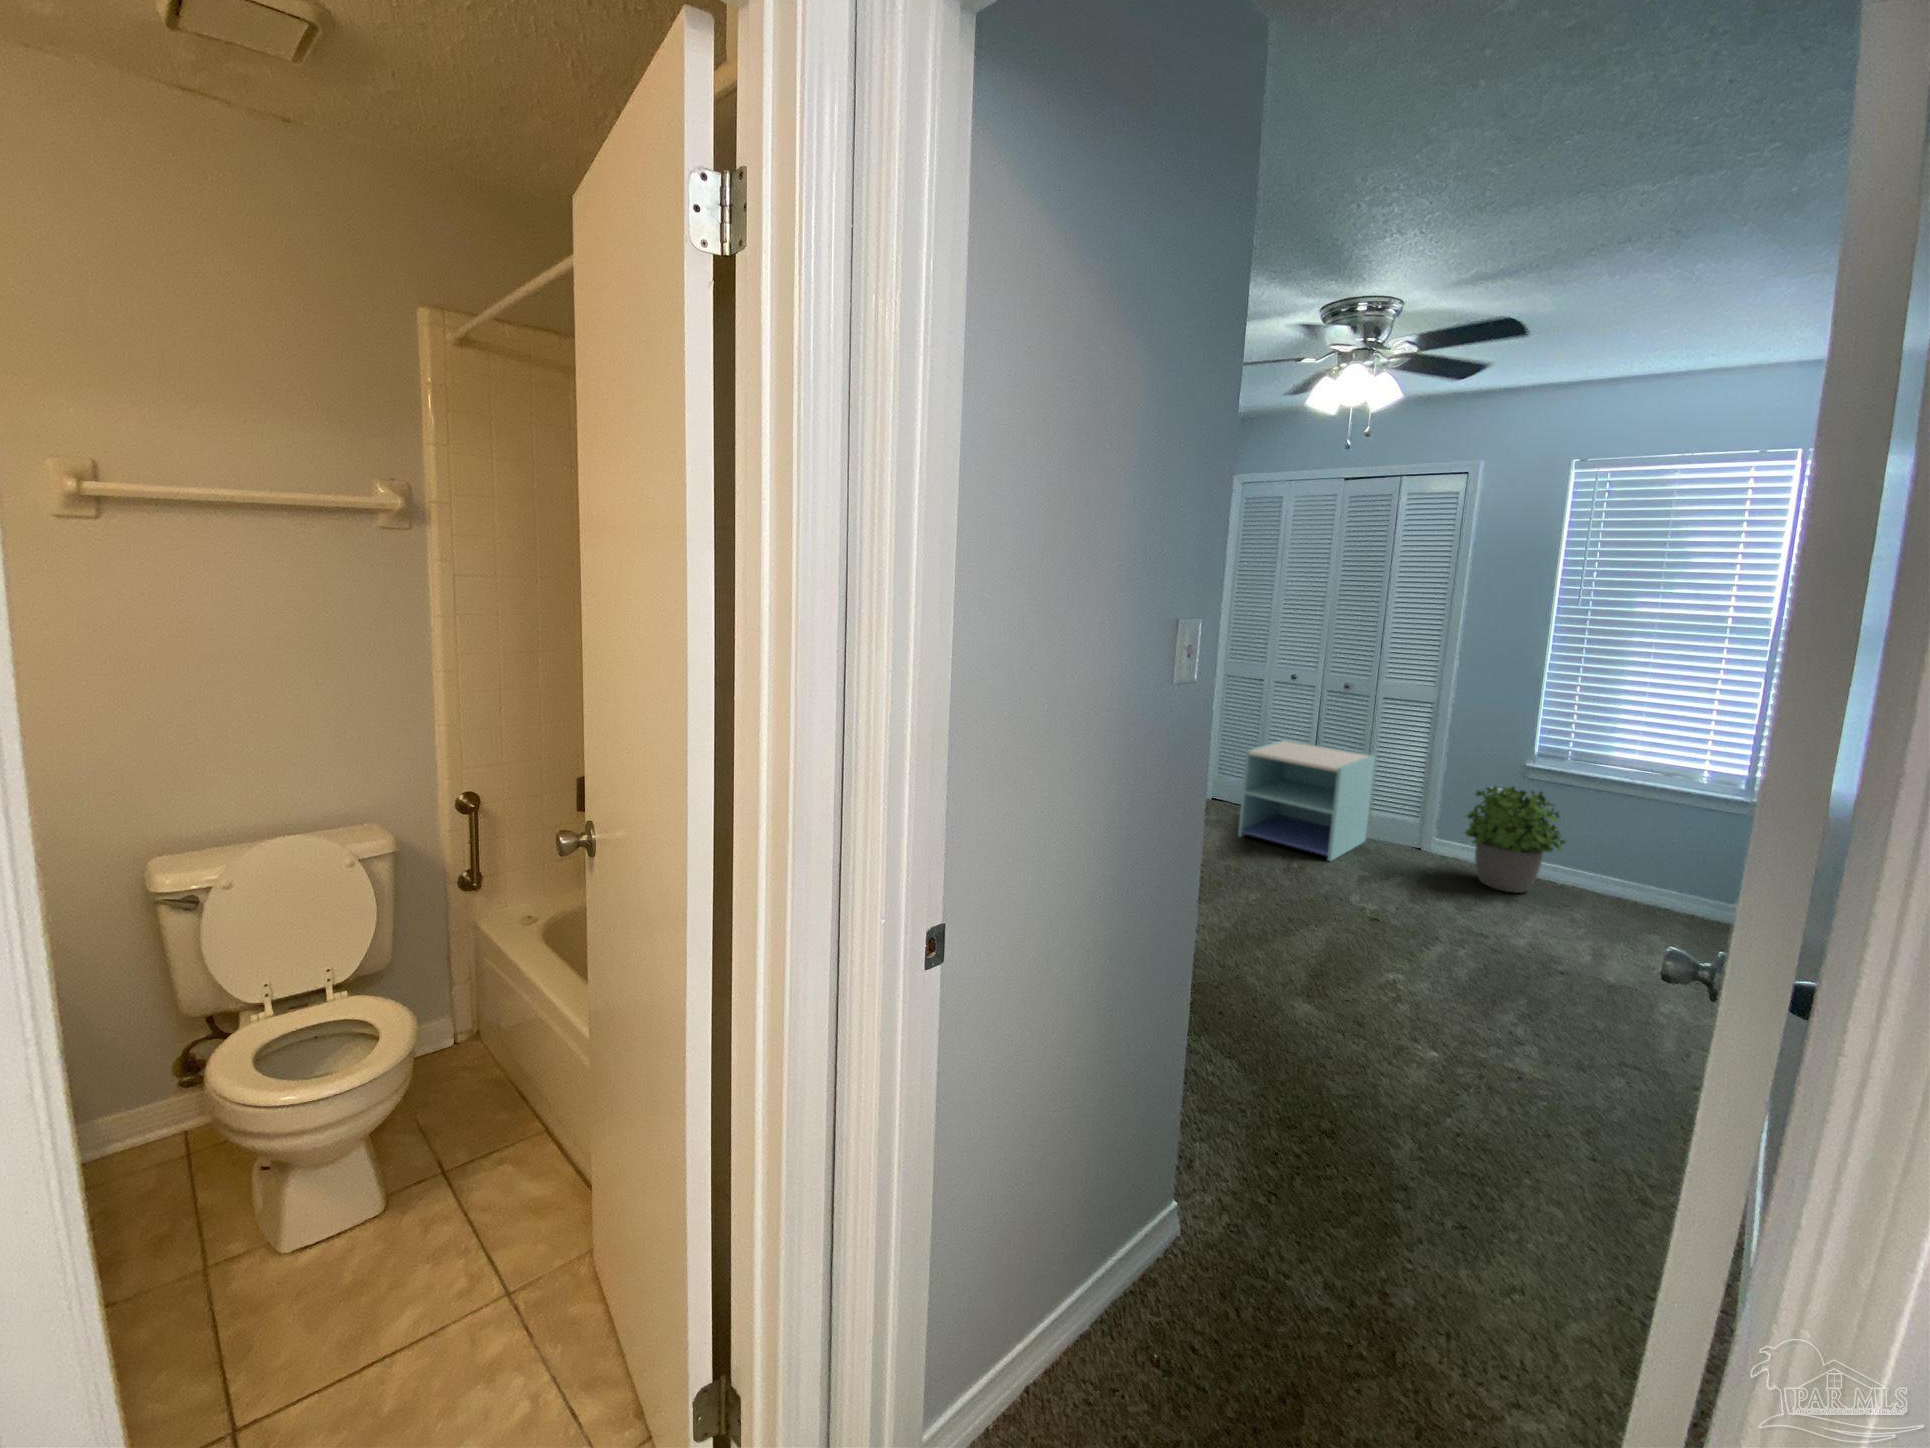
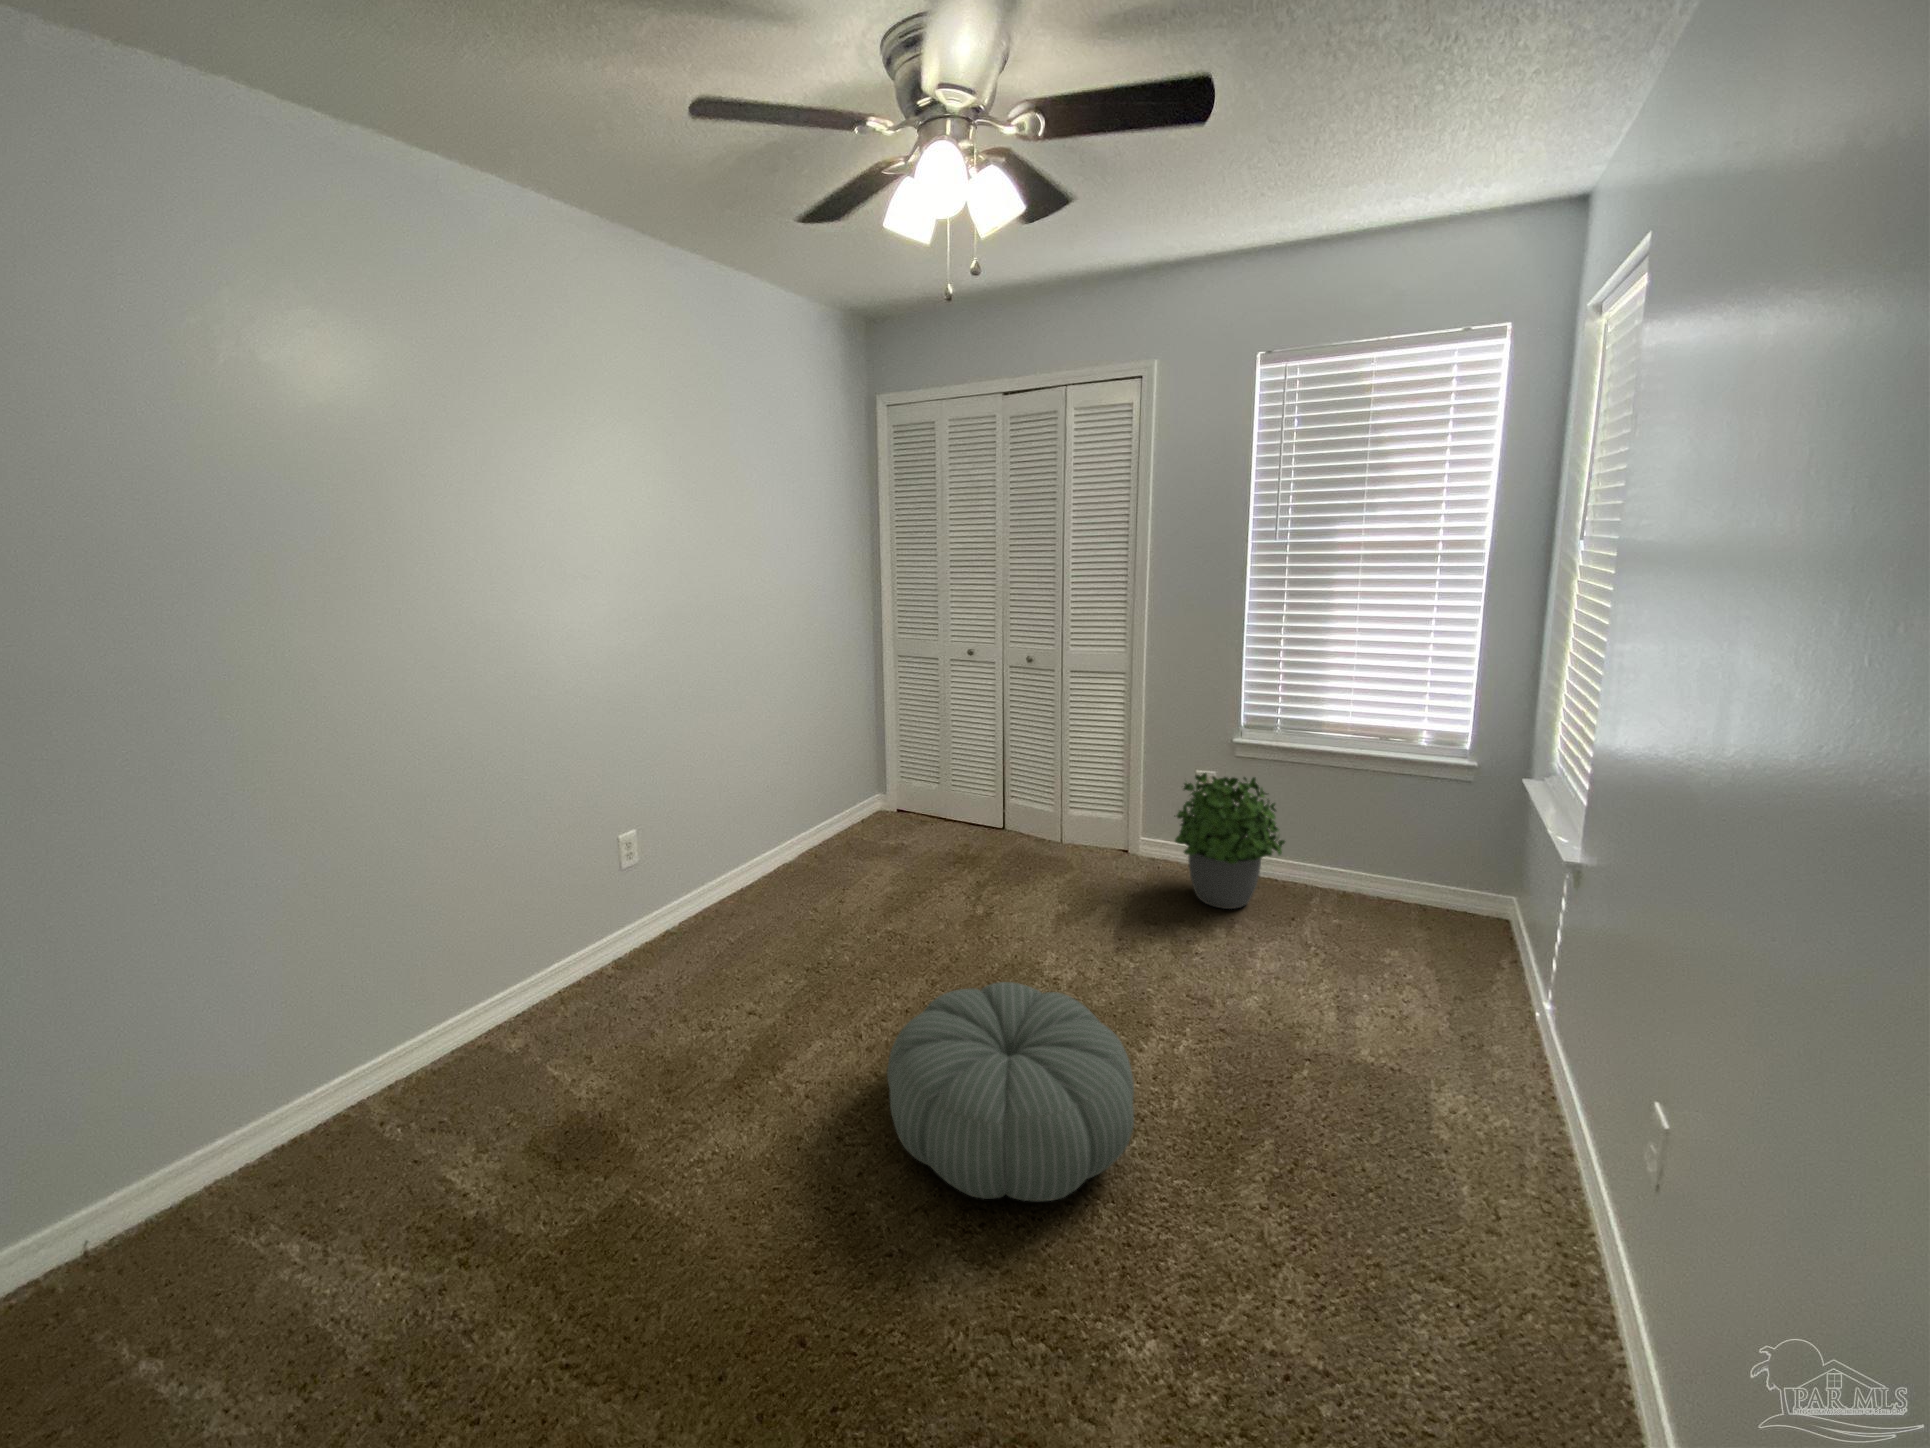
nightstand: present [1238,740,1375,861] -> none [913,732,1071,900]
pouf: none [1251,873,1432,986] -> present [887,982,1134,1202]

